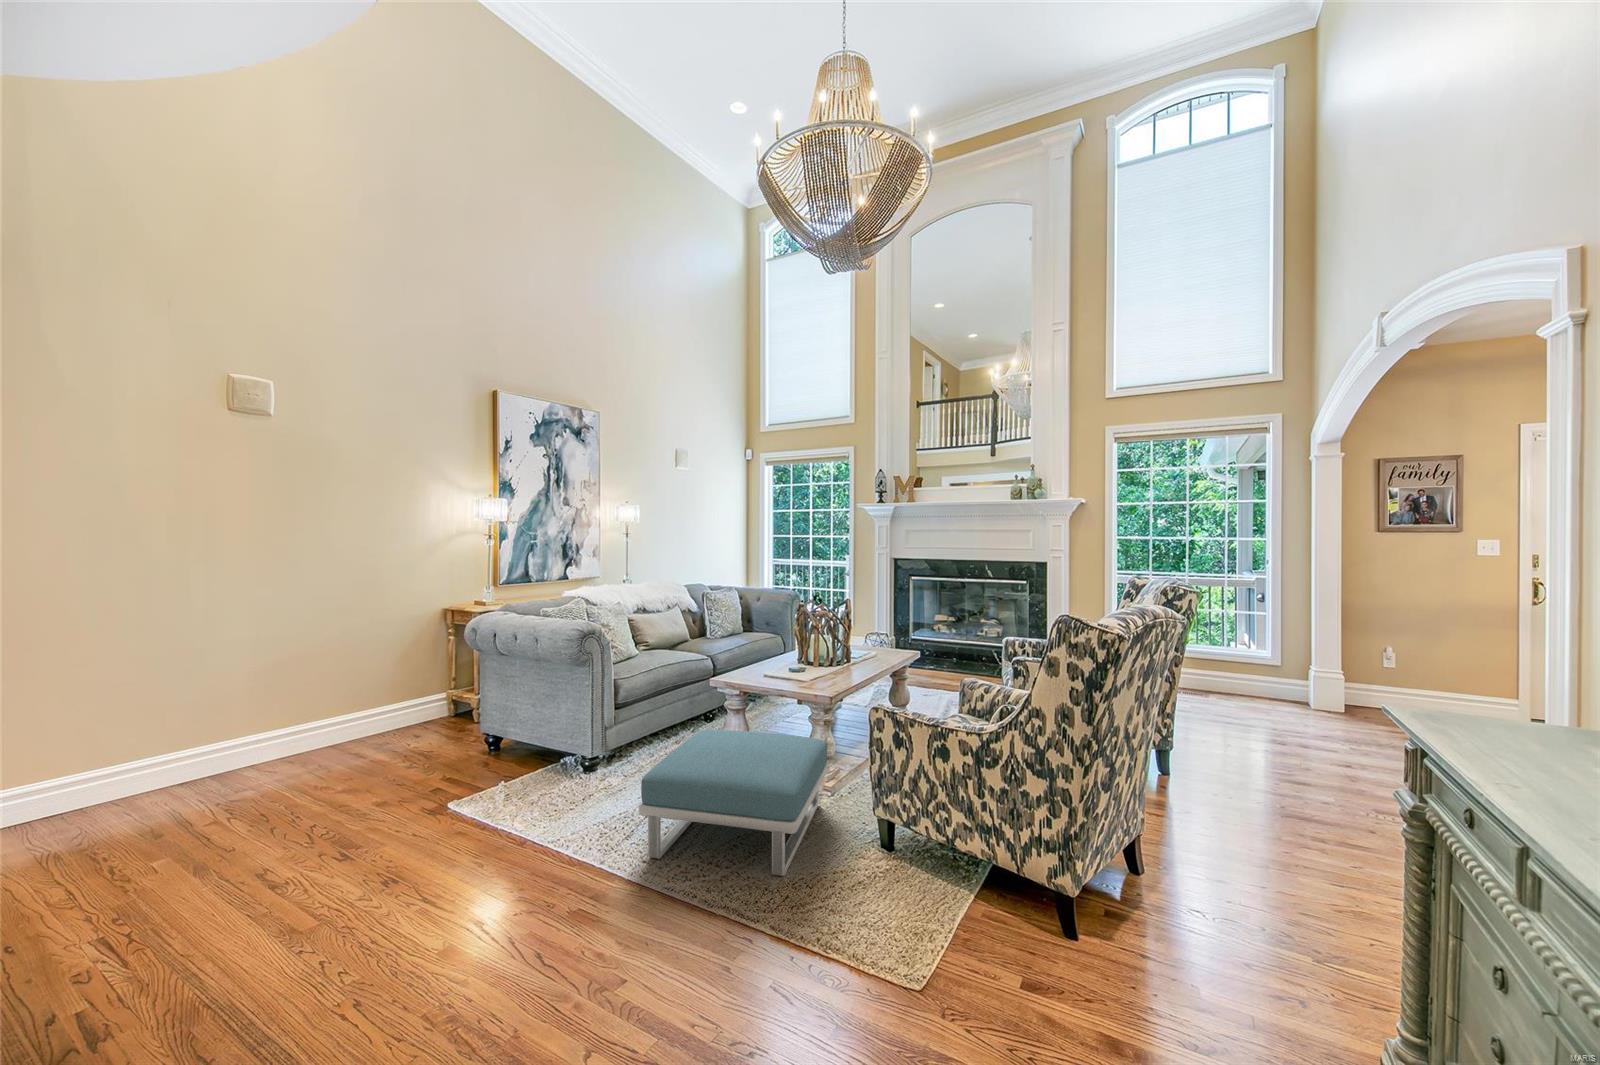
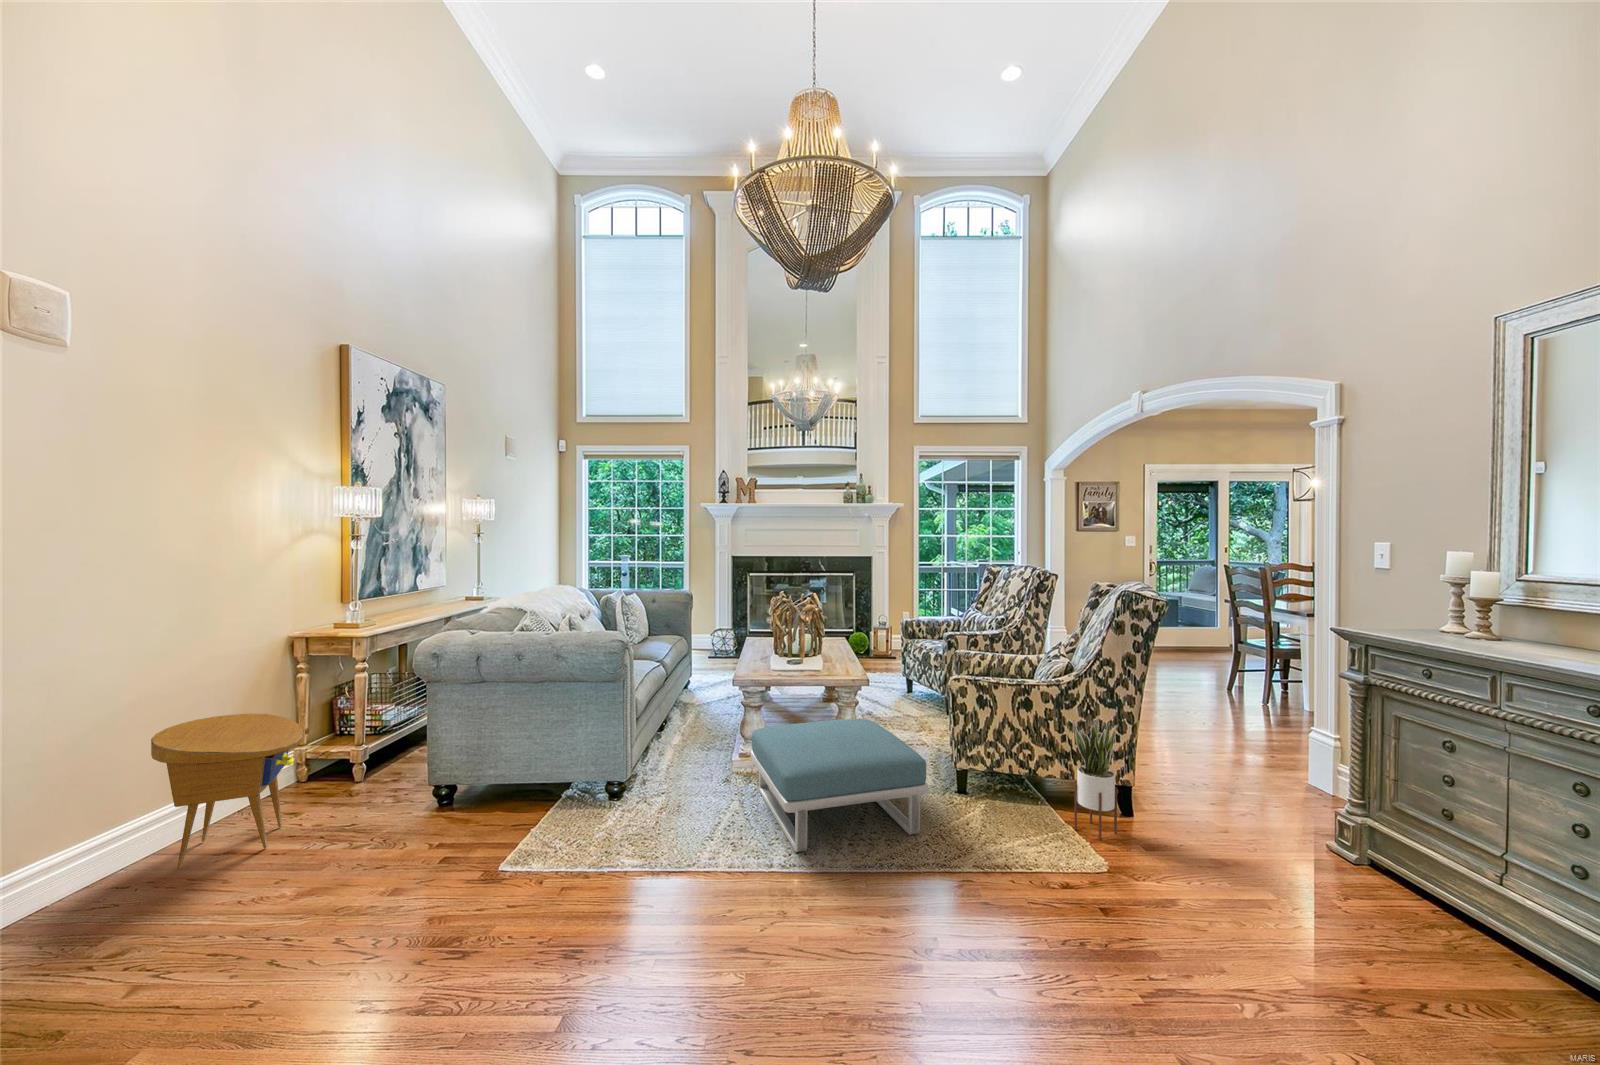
side table: none [315,658,410,756] -> present [151,714,304,869]
potted plant: none [960,780,1033,958] -> present [1073,716,1117,840]

